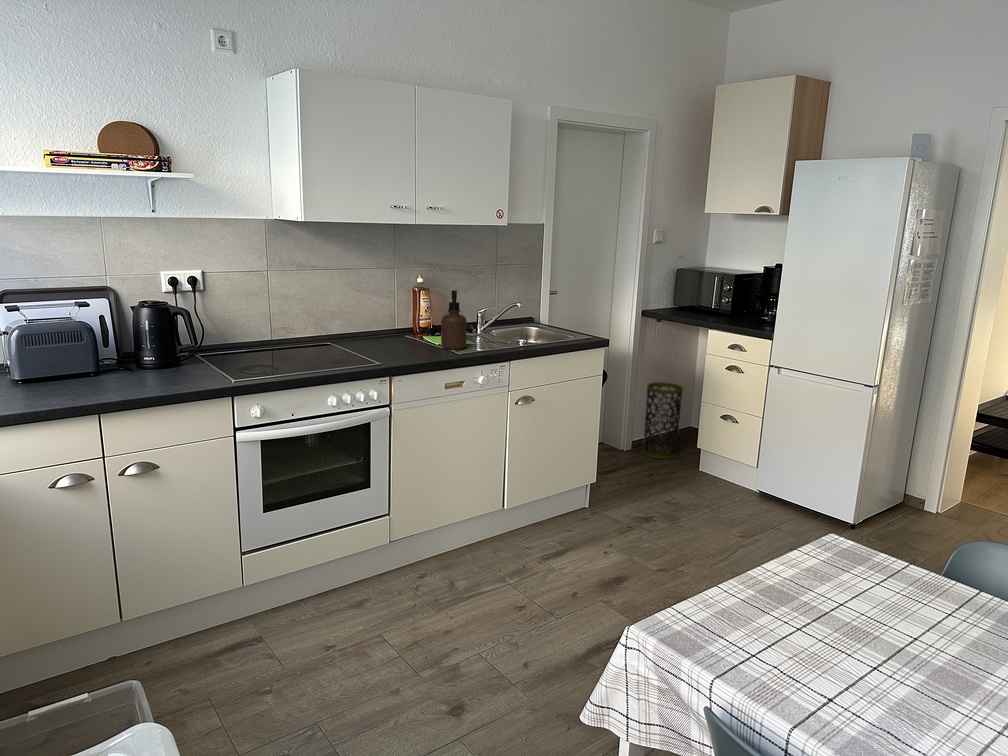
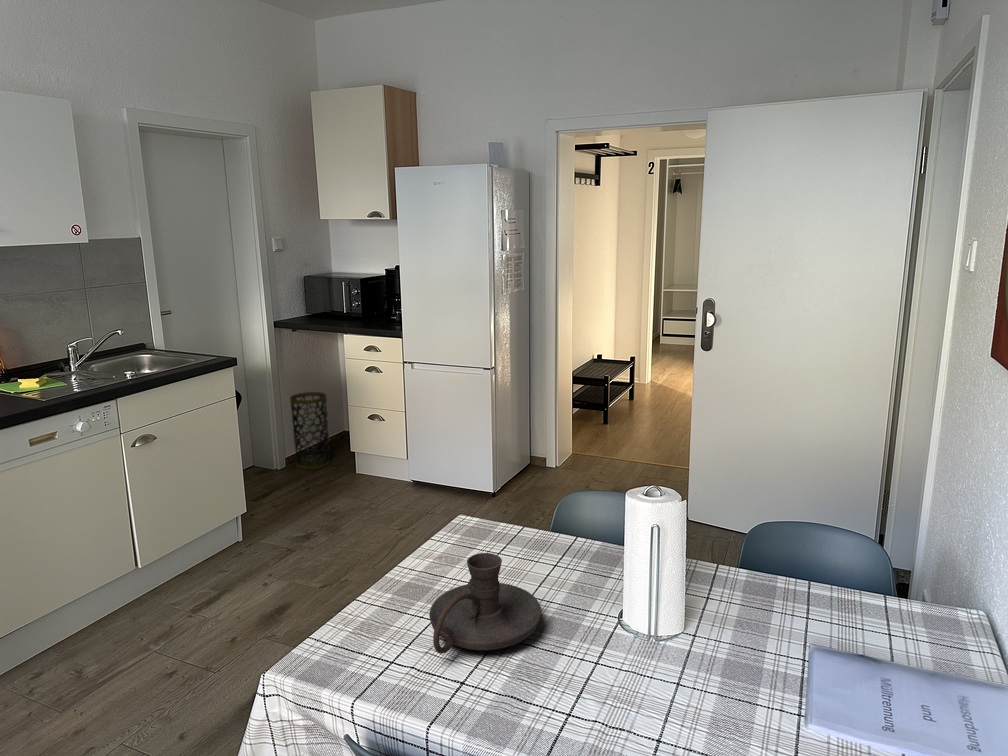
soap dispenser: present [441,290,467,350] -> none [15,327,55,397]
candle holder: none [797,573,931,680] -> present [429,553,541,654]

